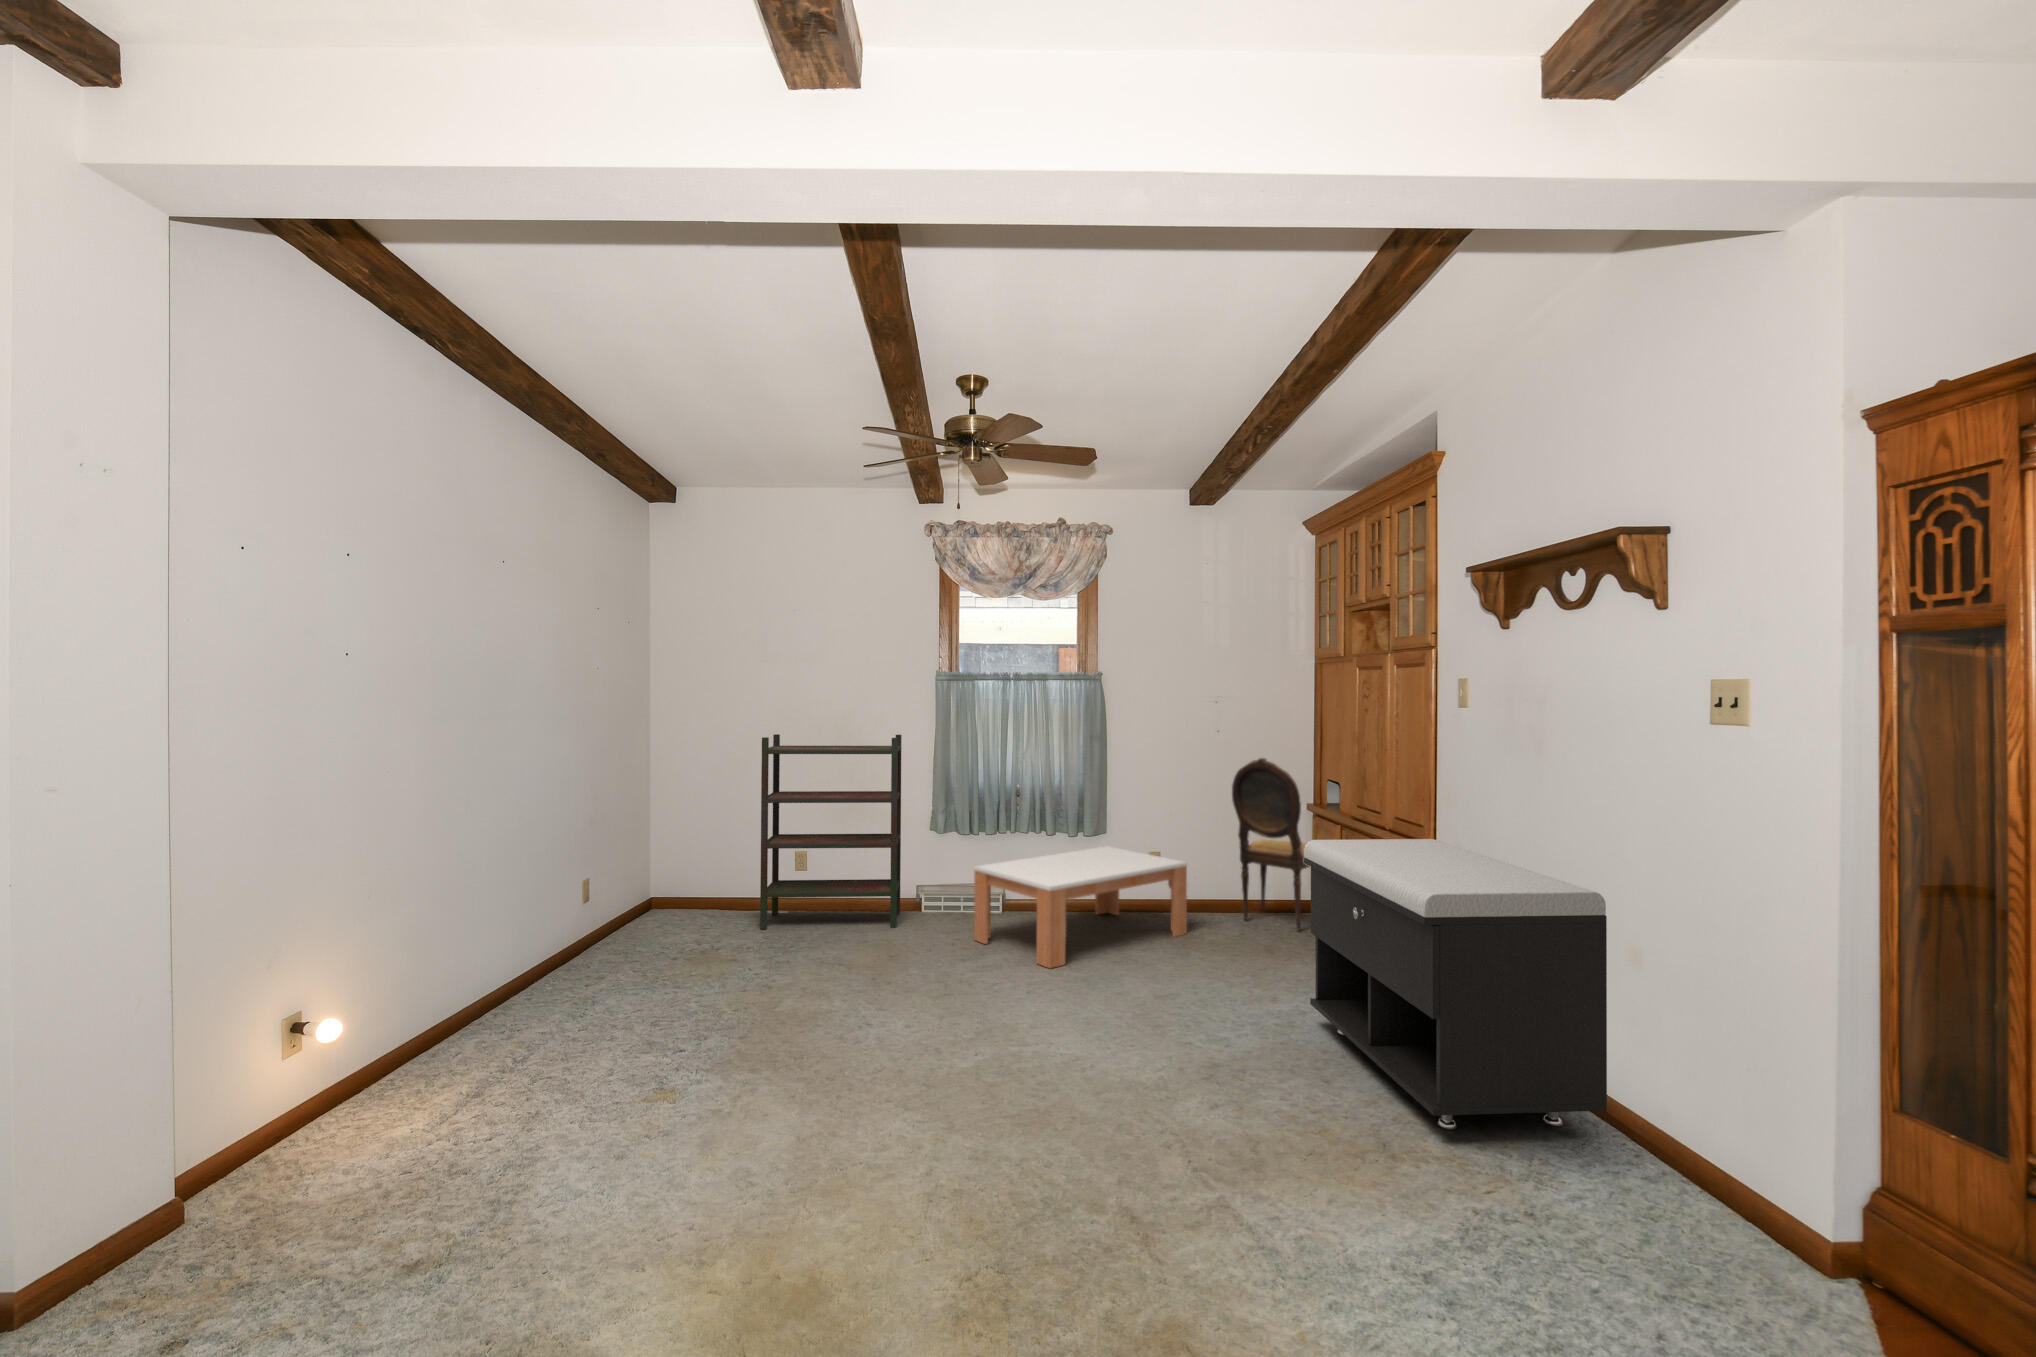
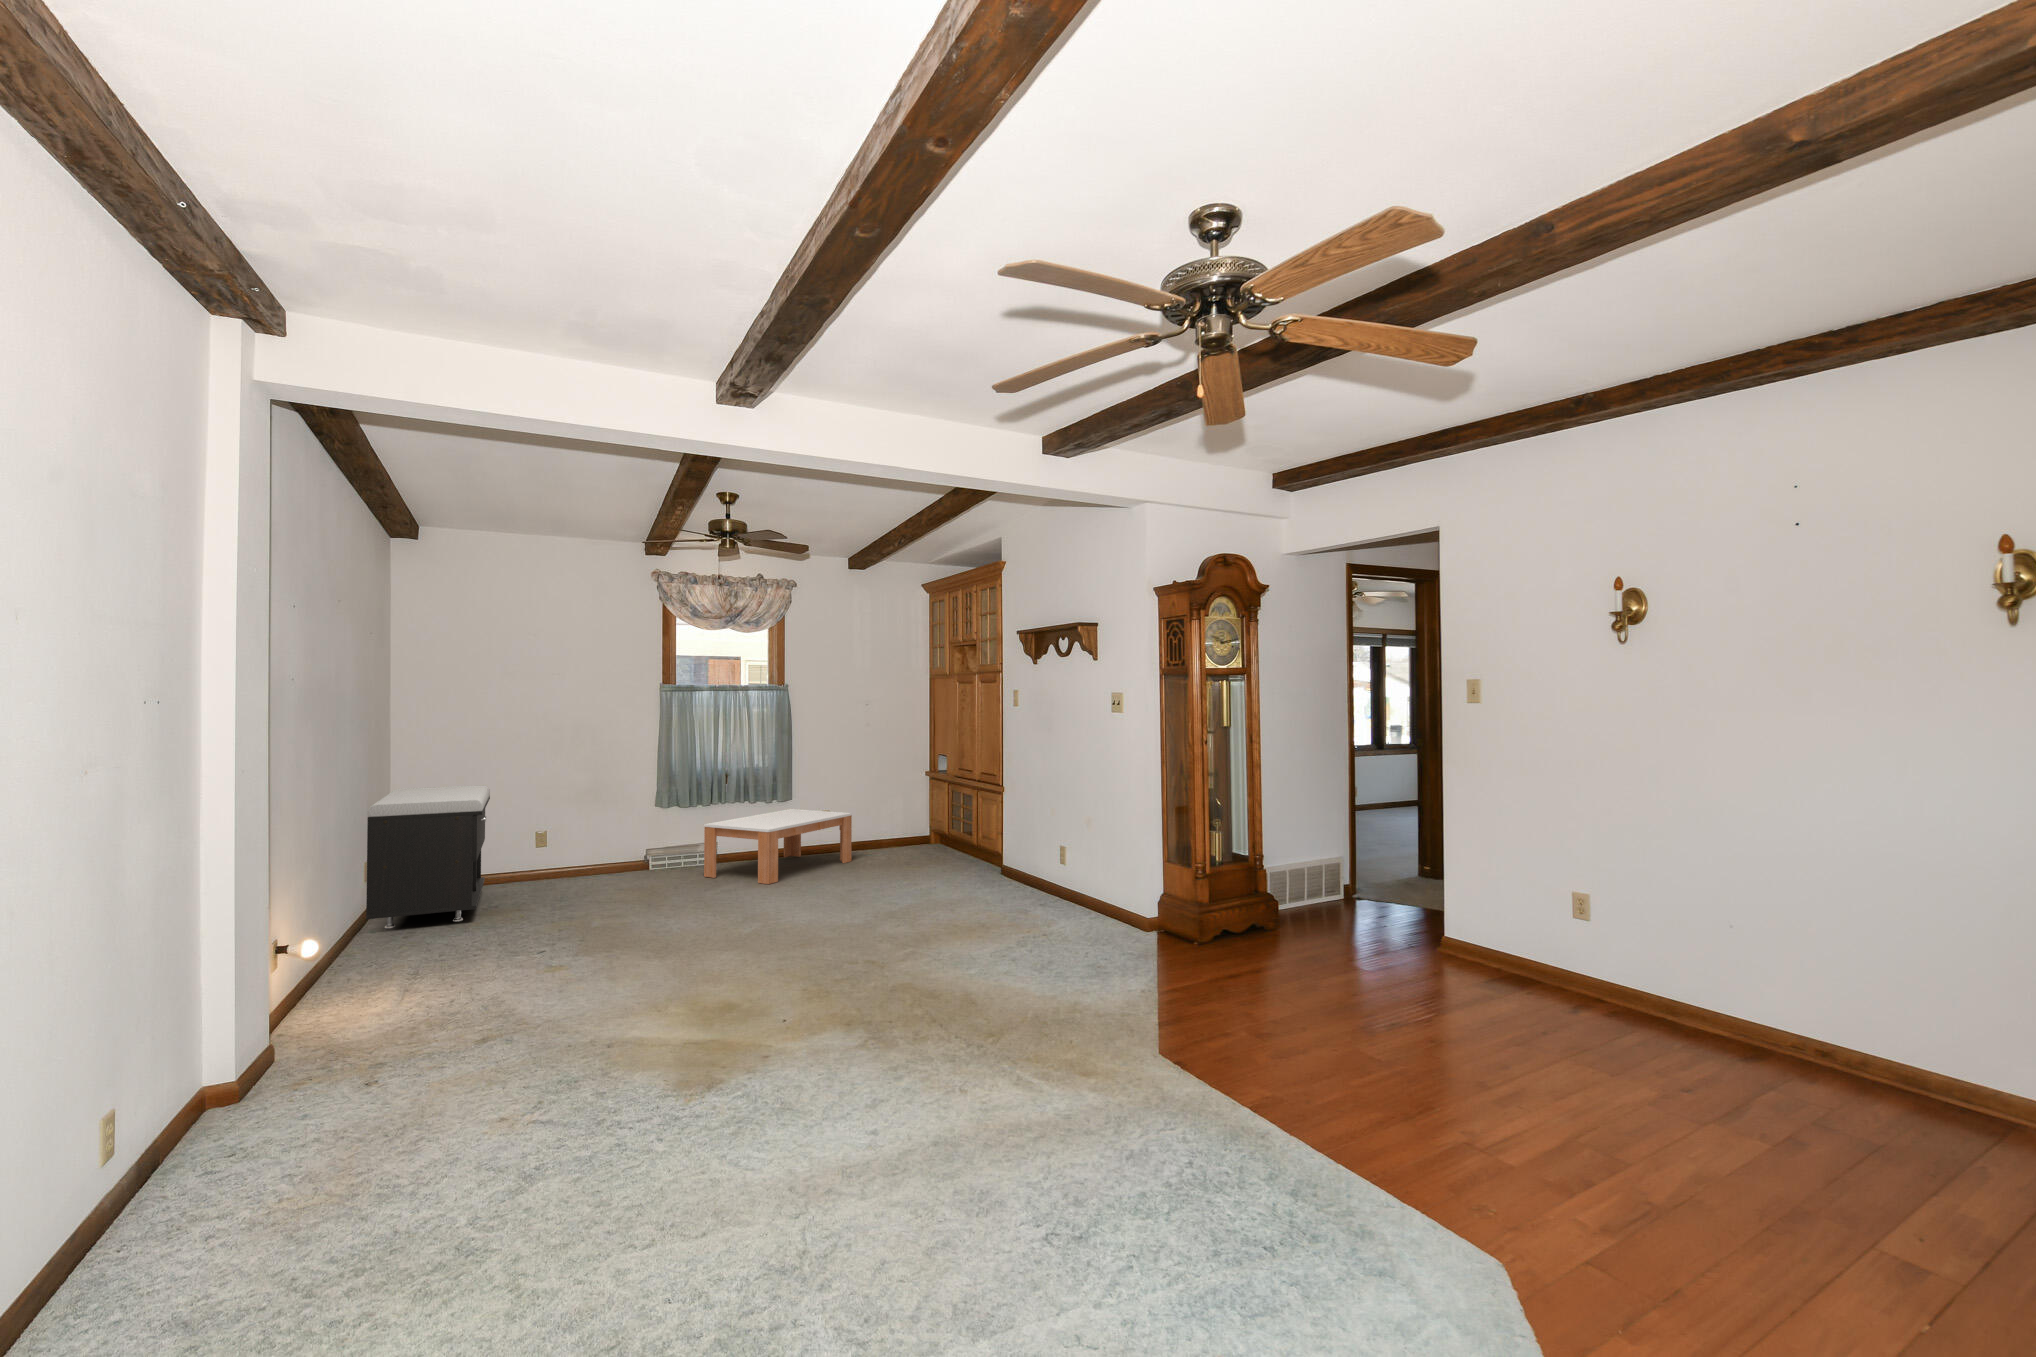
bookshelf: present [760,734,902,929] -> none [523,733,638,886]
dining chair: present [1232,758,1309,930] -> none [879,742,945,854]
storage bench: present [1304,839,1607,1129] -> present [366,785,490,929]

